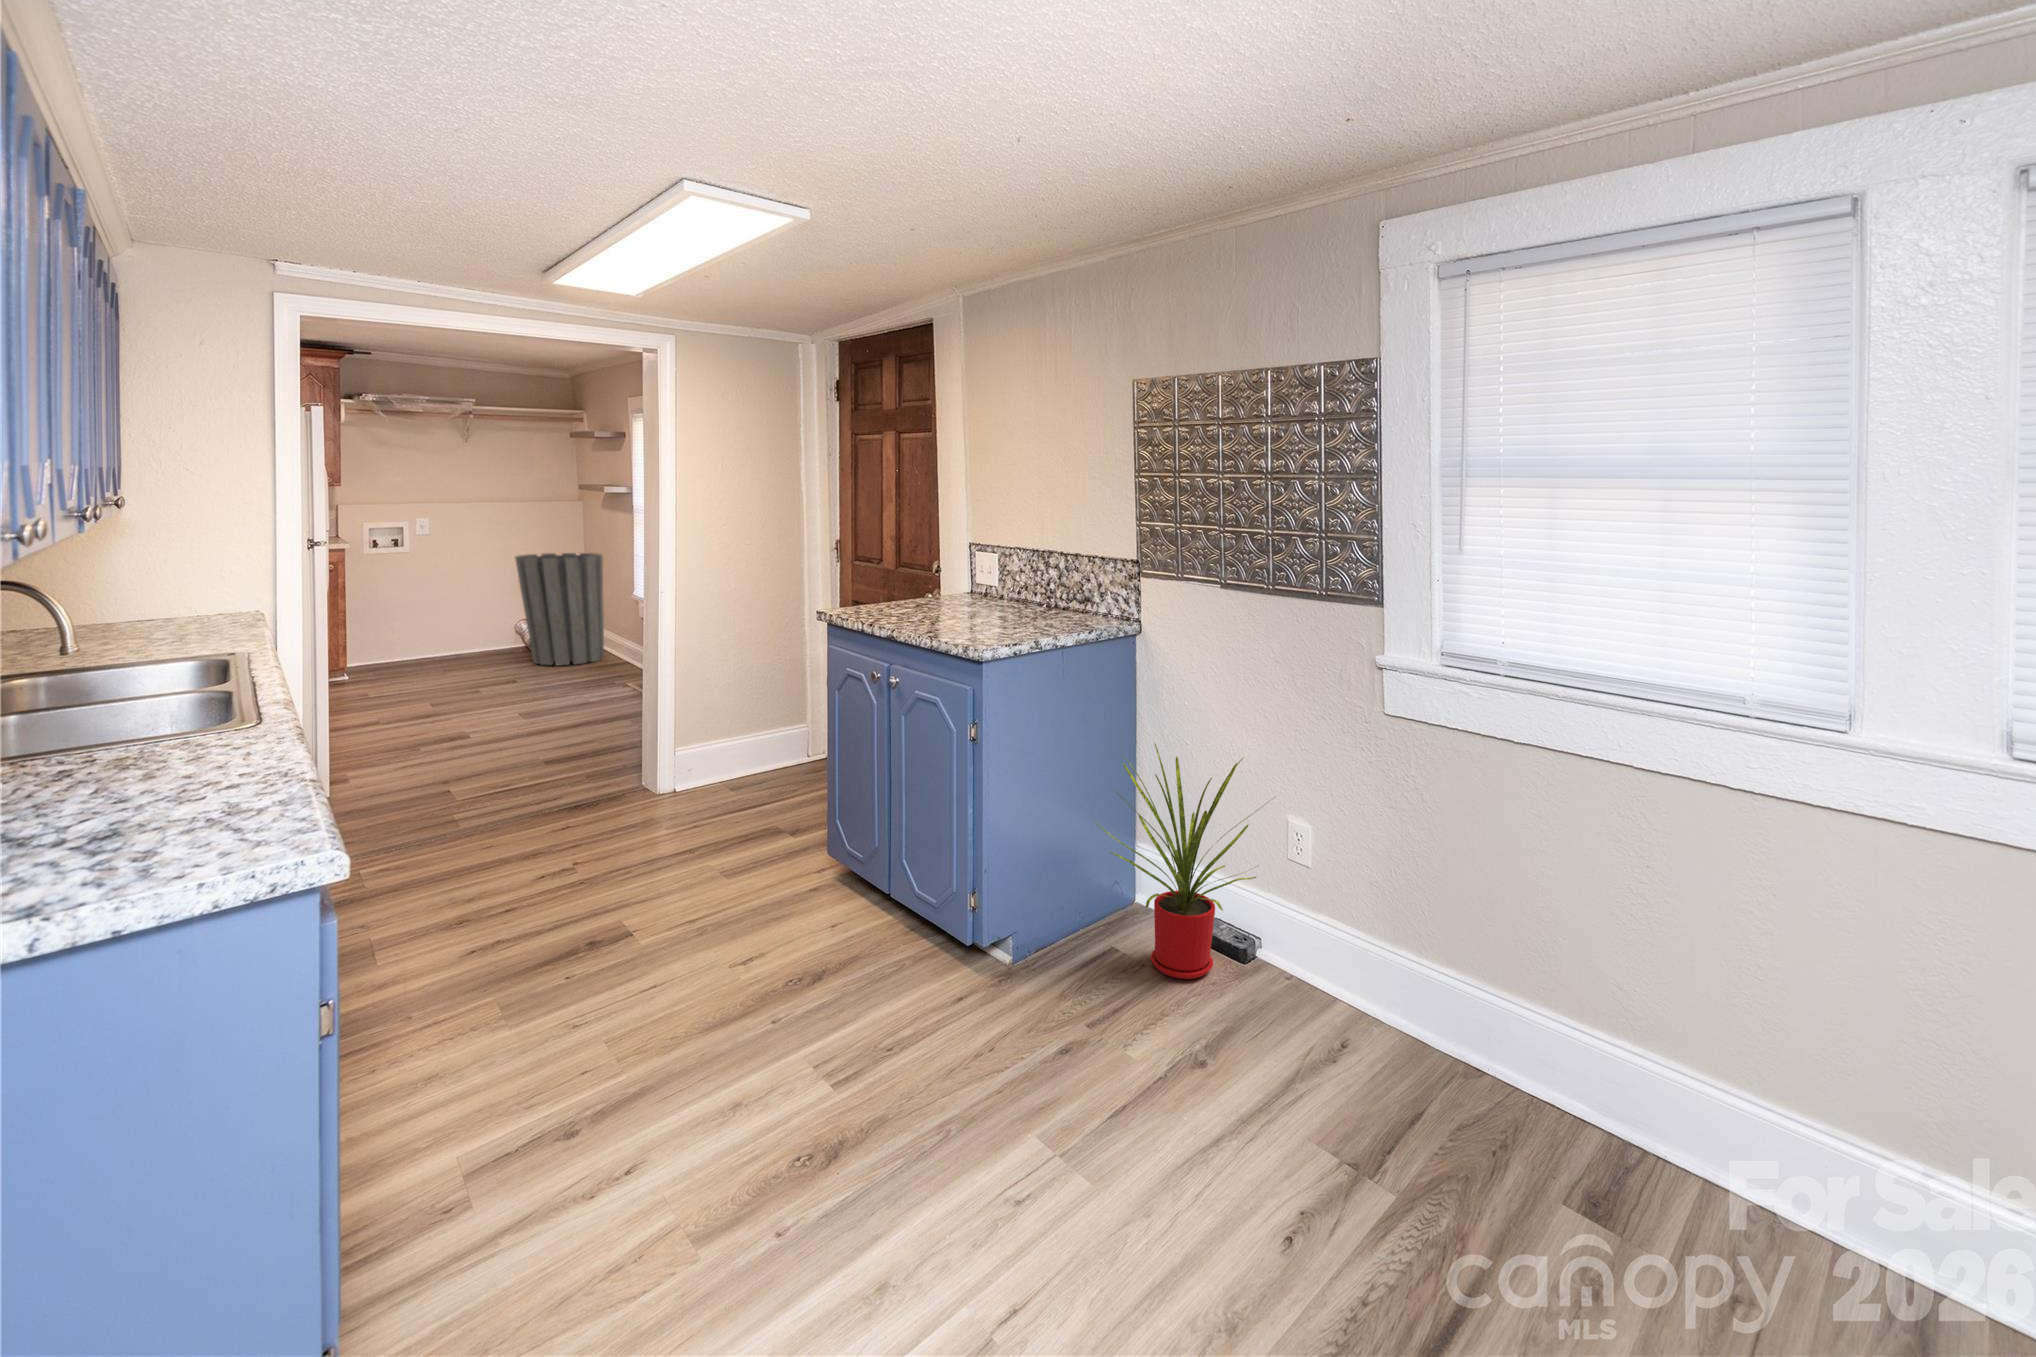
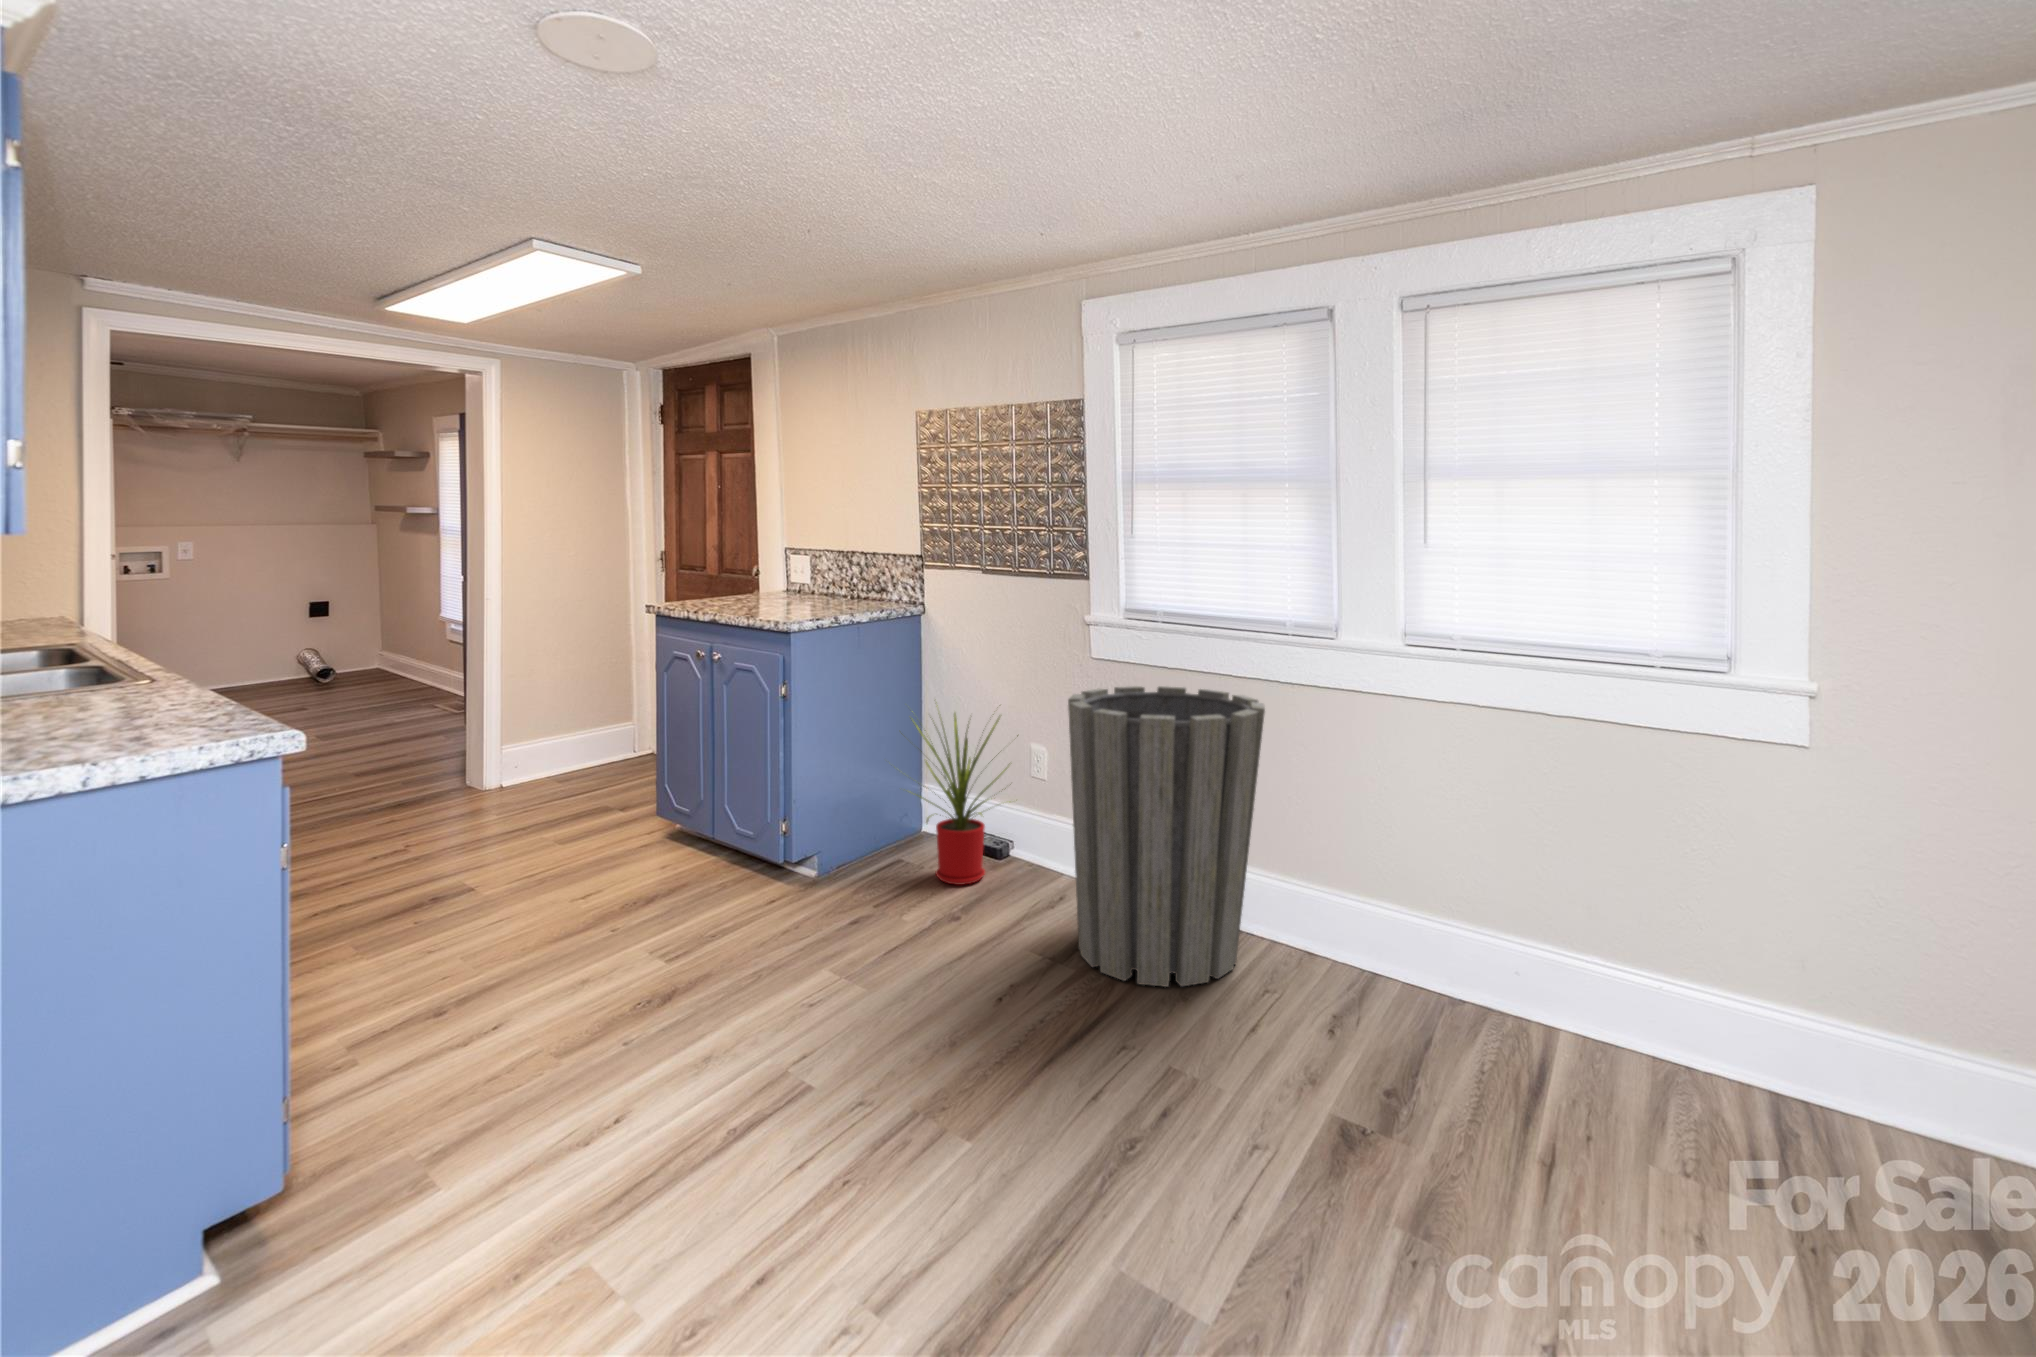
trash can: present [515,553,604,665] -> present [1068,686,1265,987]

